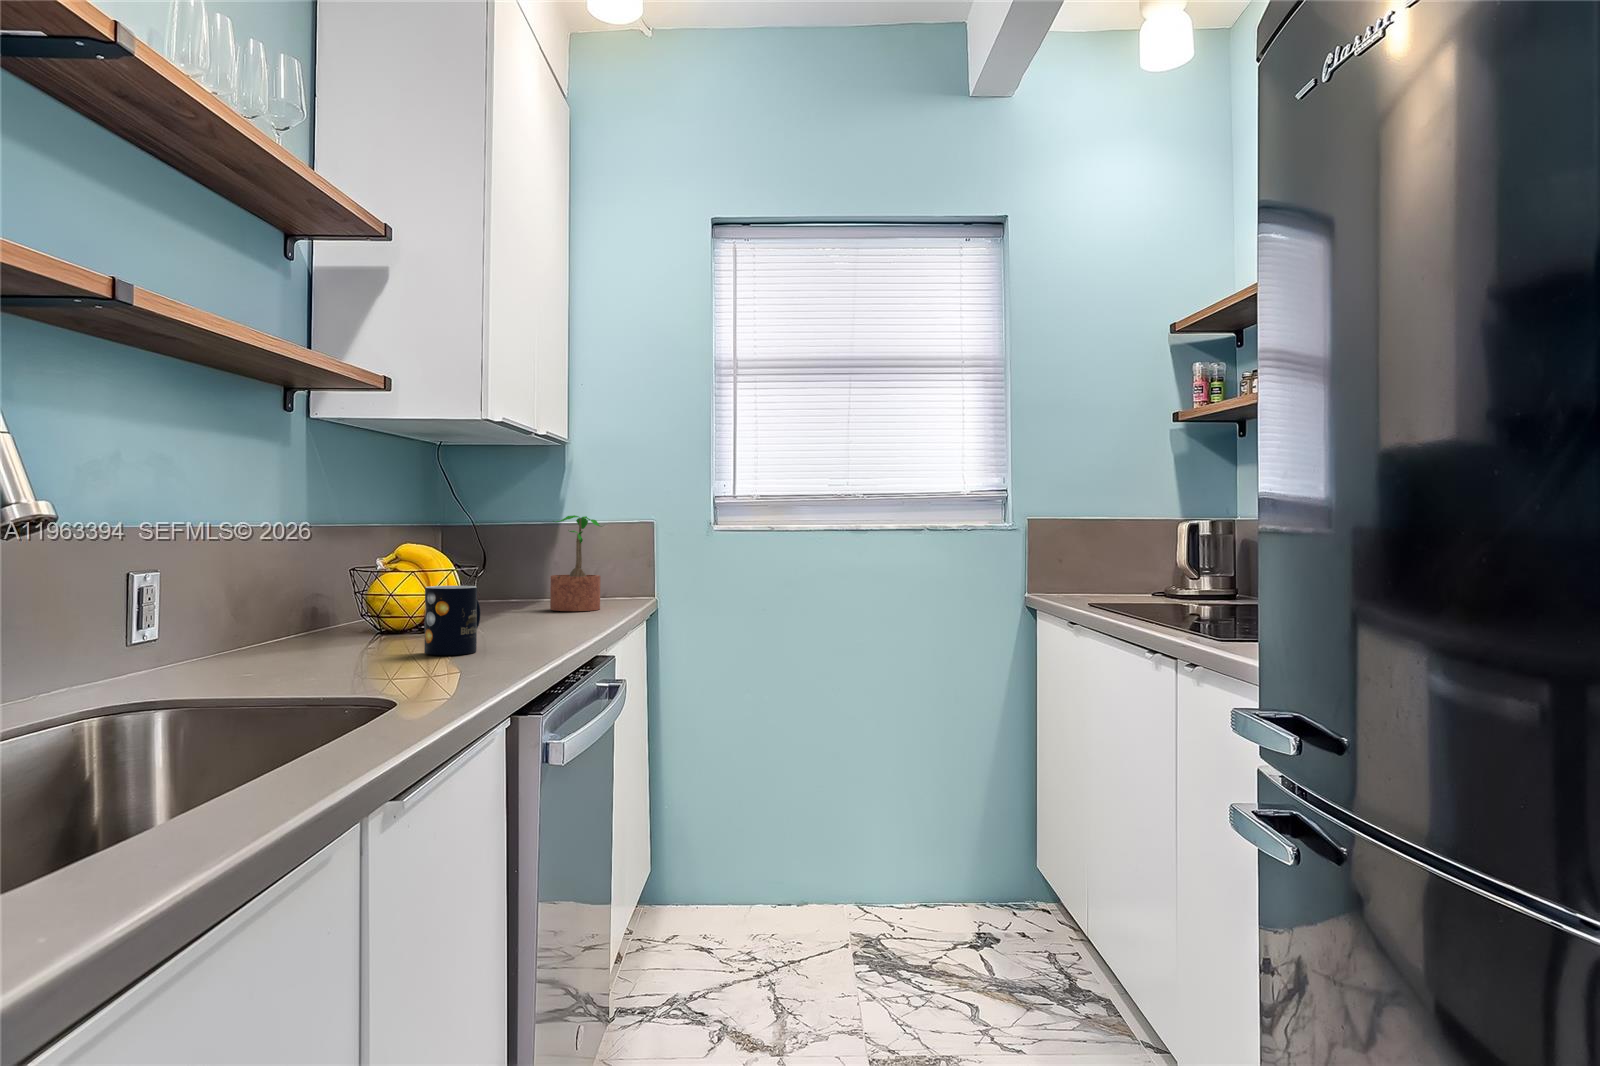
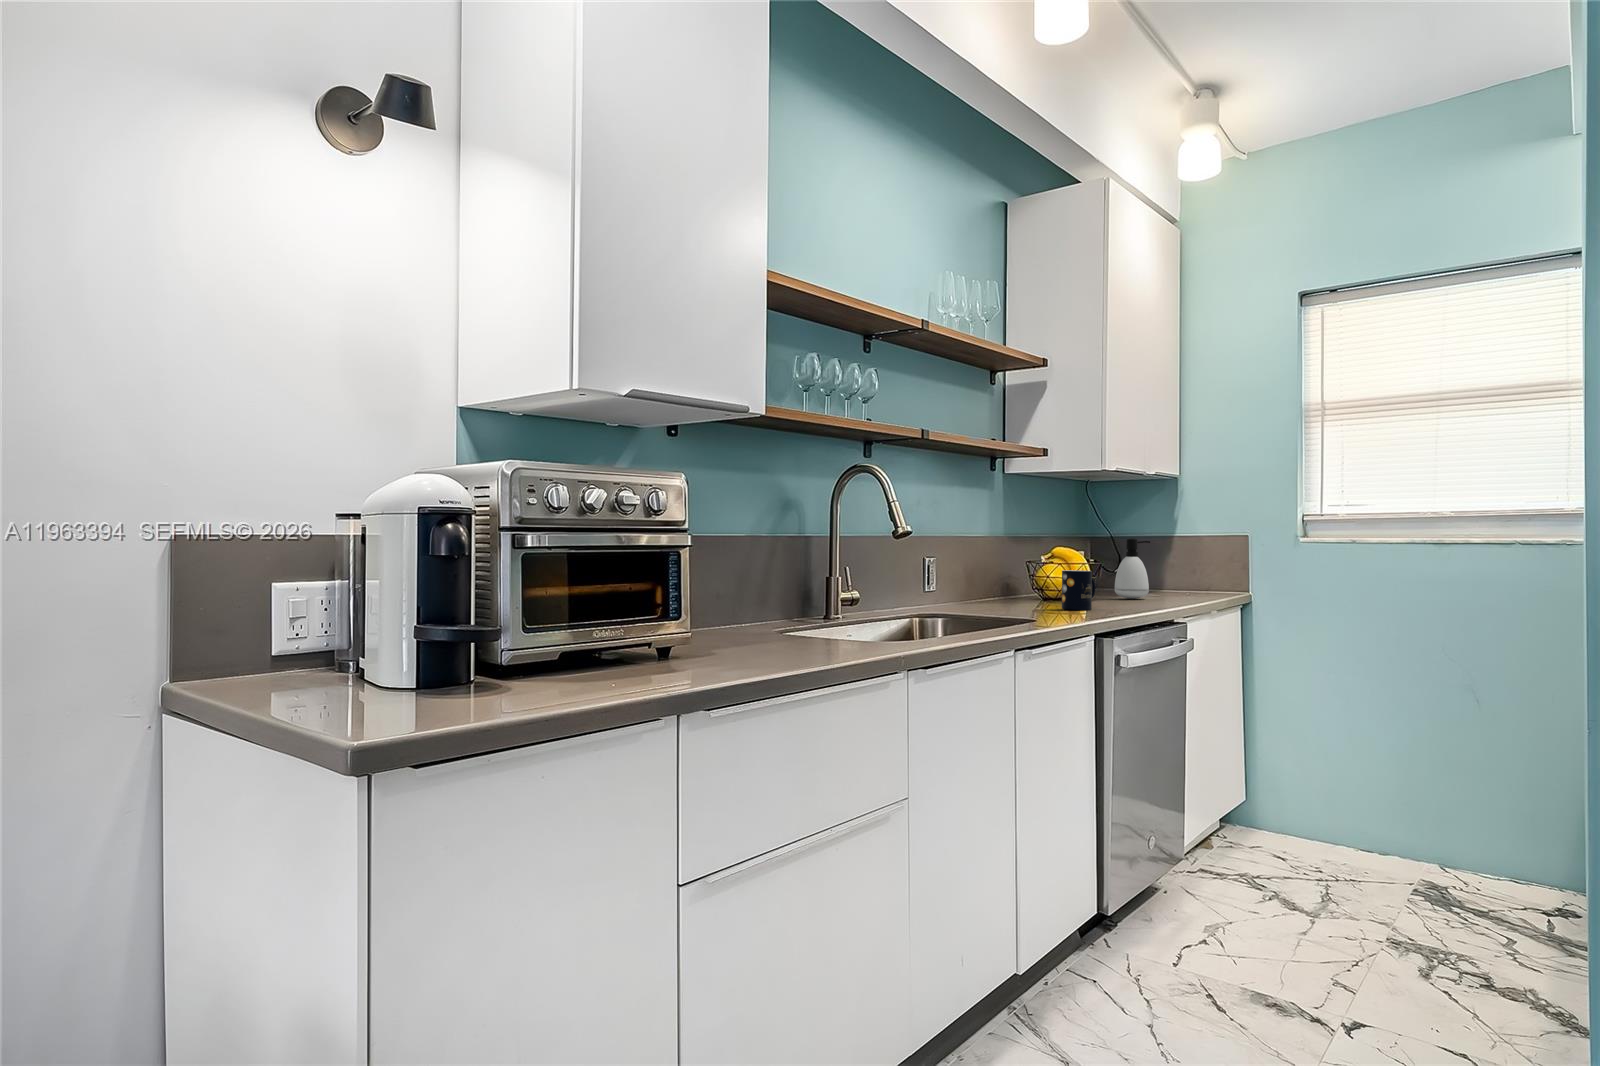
potted plant: present [550,515,602,611] -> none [1161,530,1202,598]
soap dispenser: none [489,528,541,617] -> present [1115,538,1150,599]

